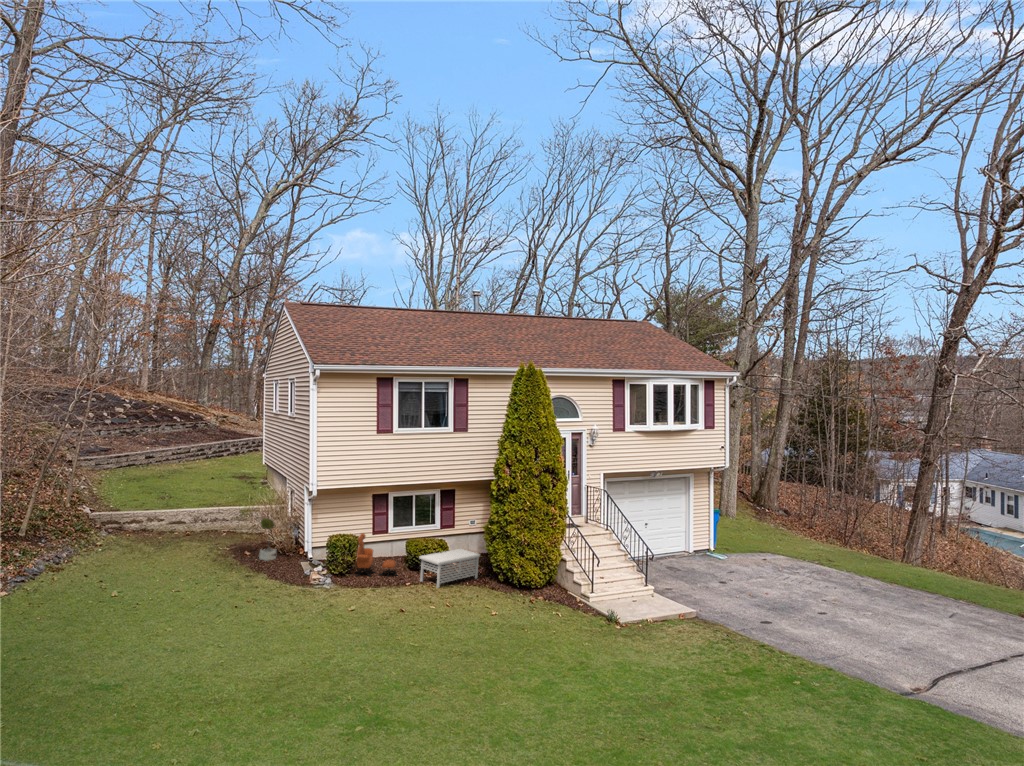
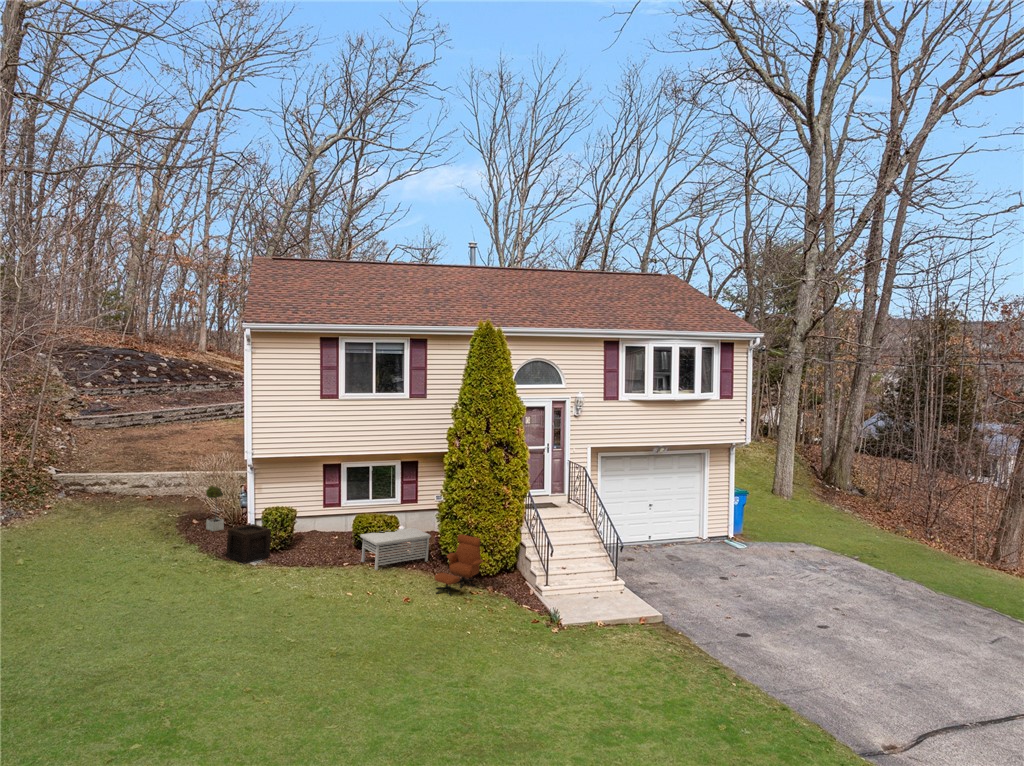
lounge chair: present [356,533,396,577] -> present [435,534,483,596]
wooden crate: none [296,551,338,588] -> present [226,524,271,564]

